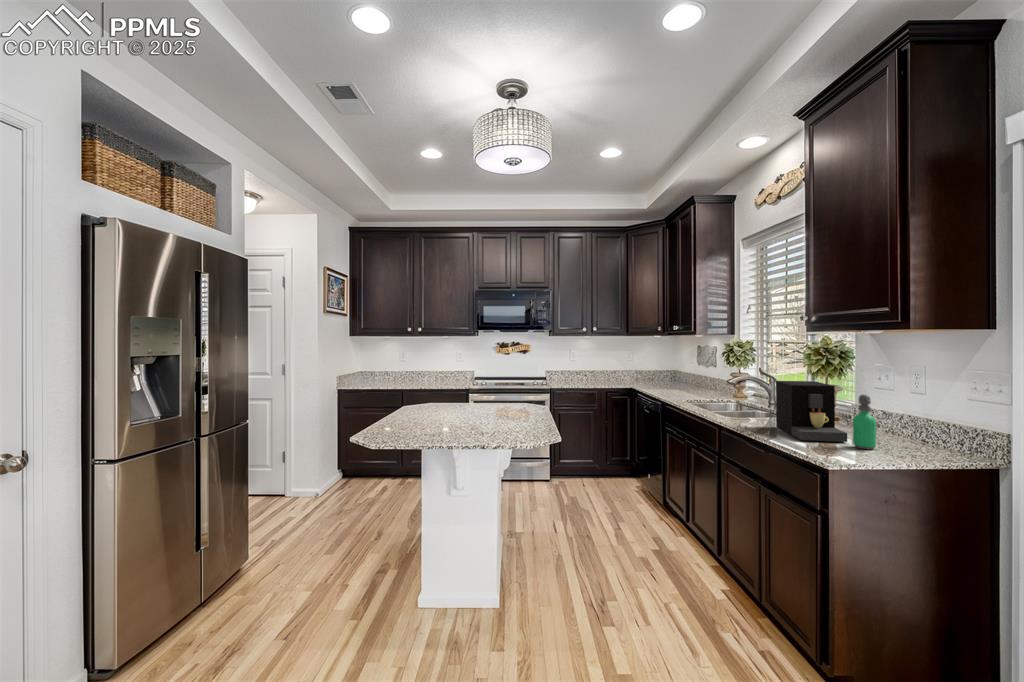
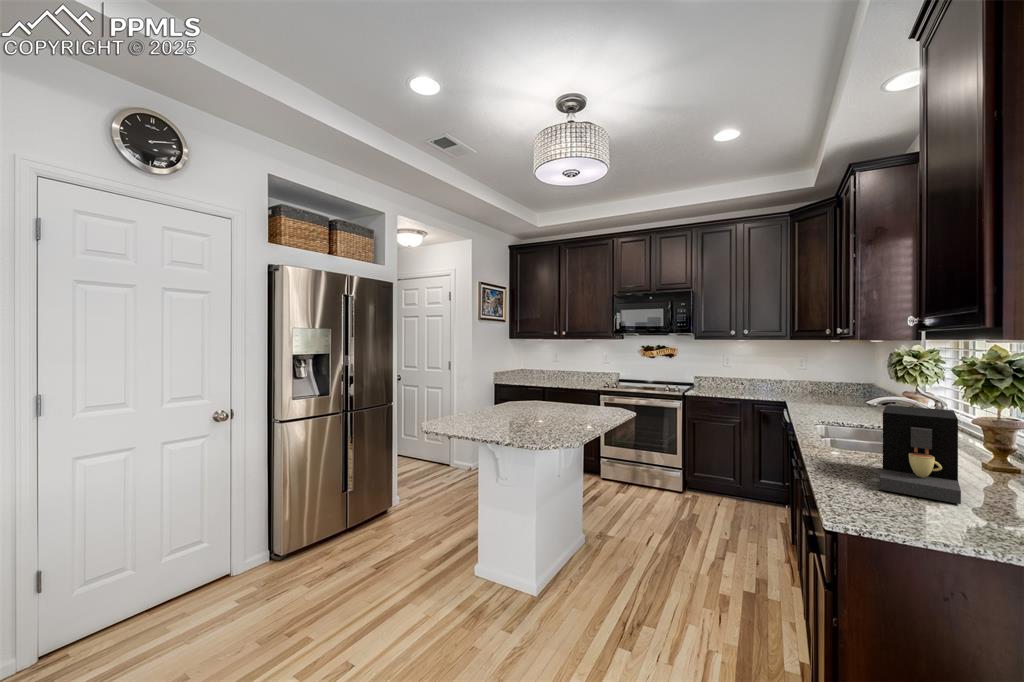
soap dispenser: present [853,395,876,449] -> none [956,435,998,522]

